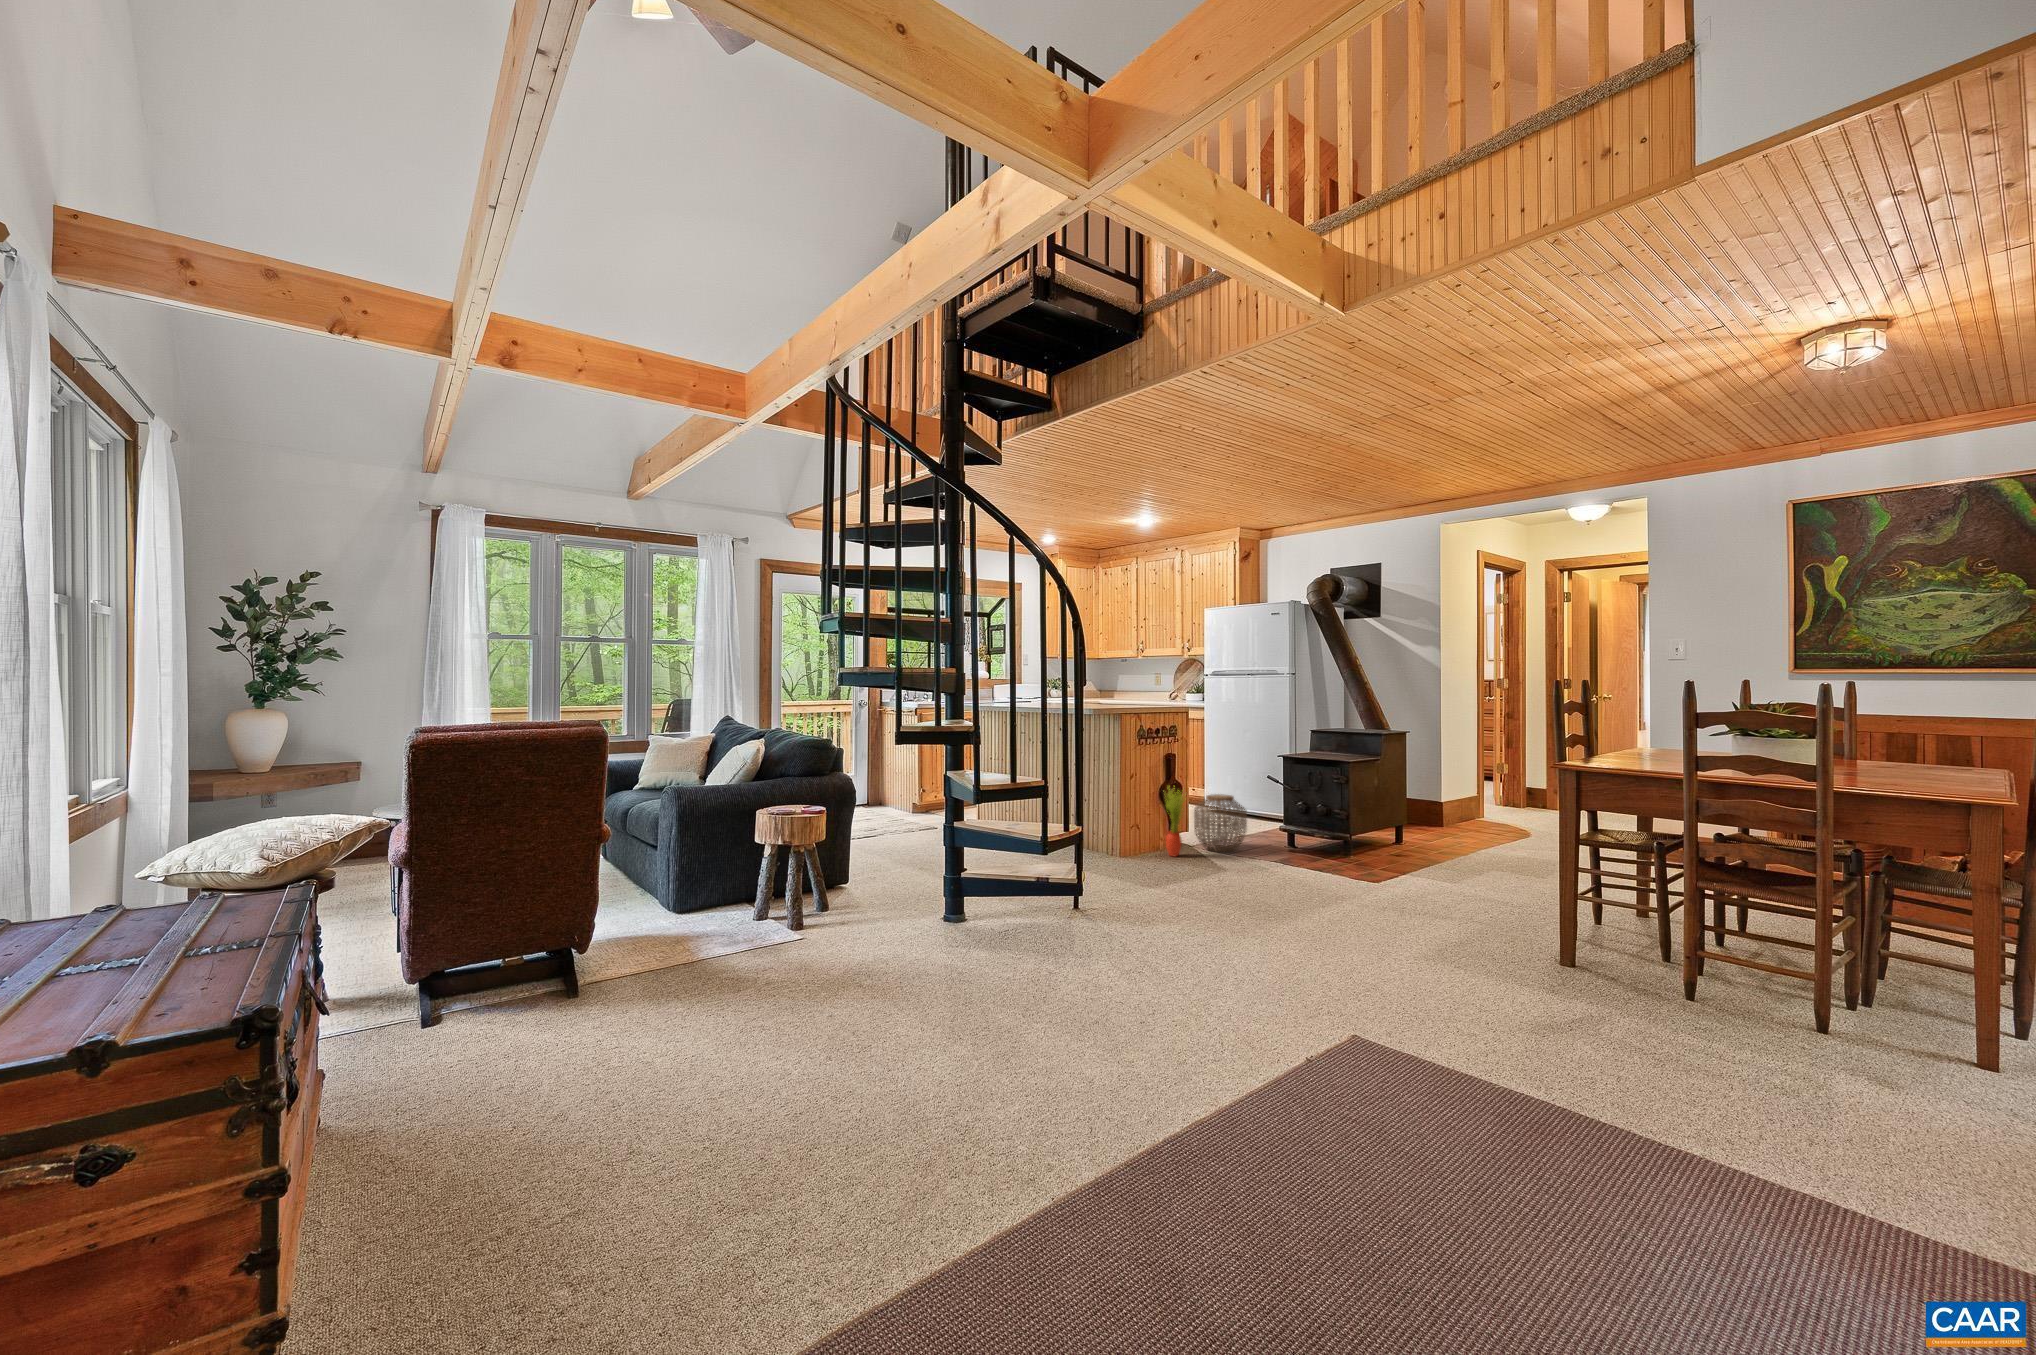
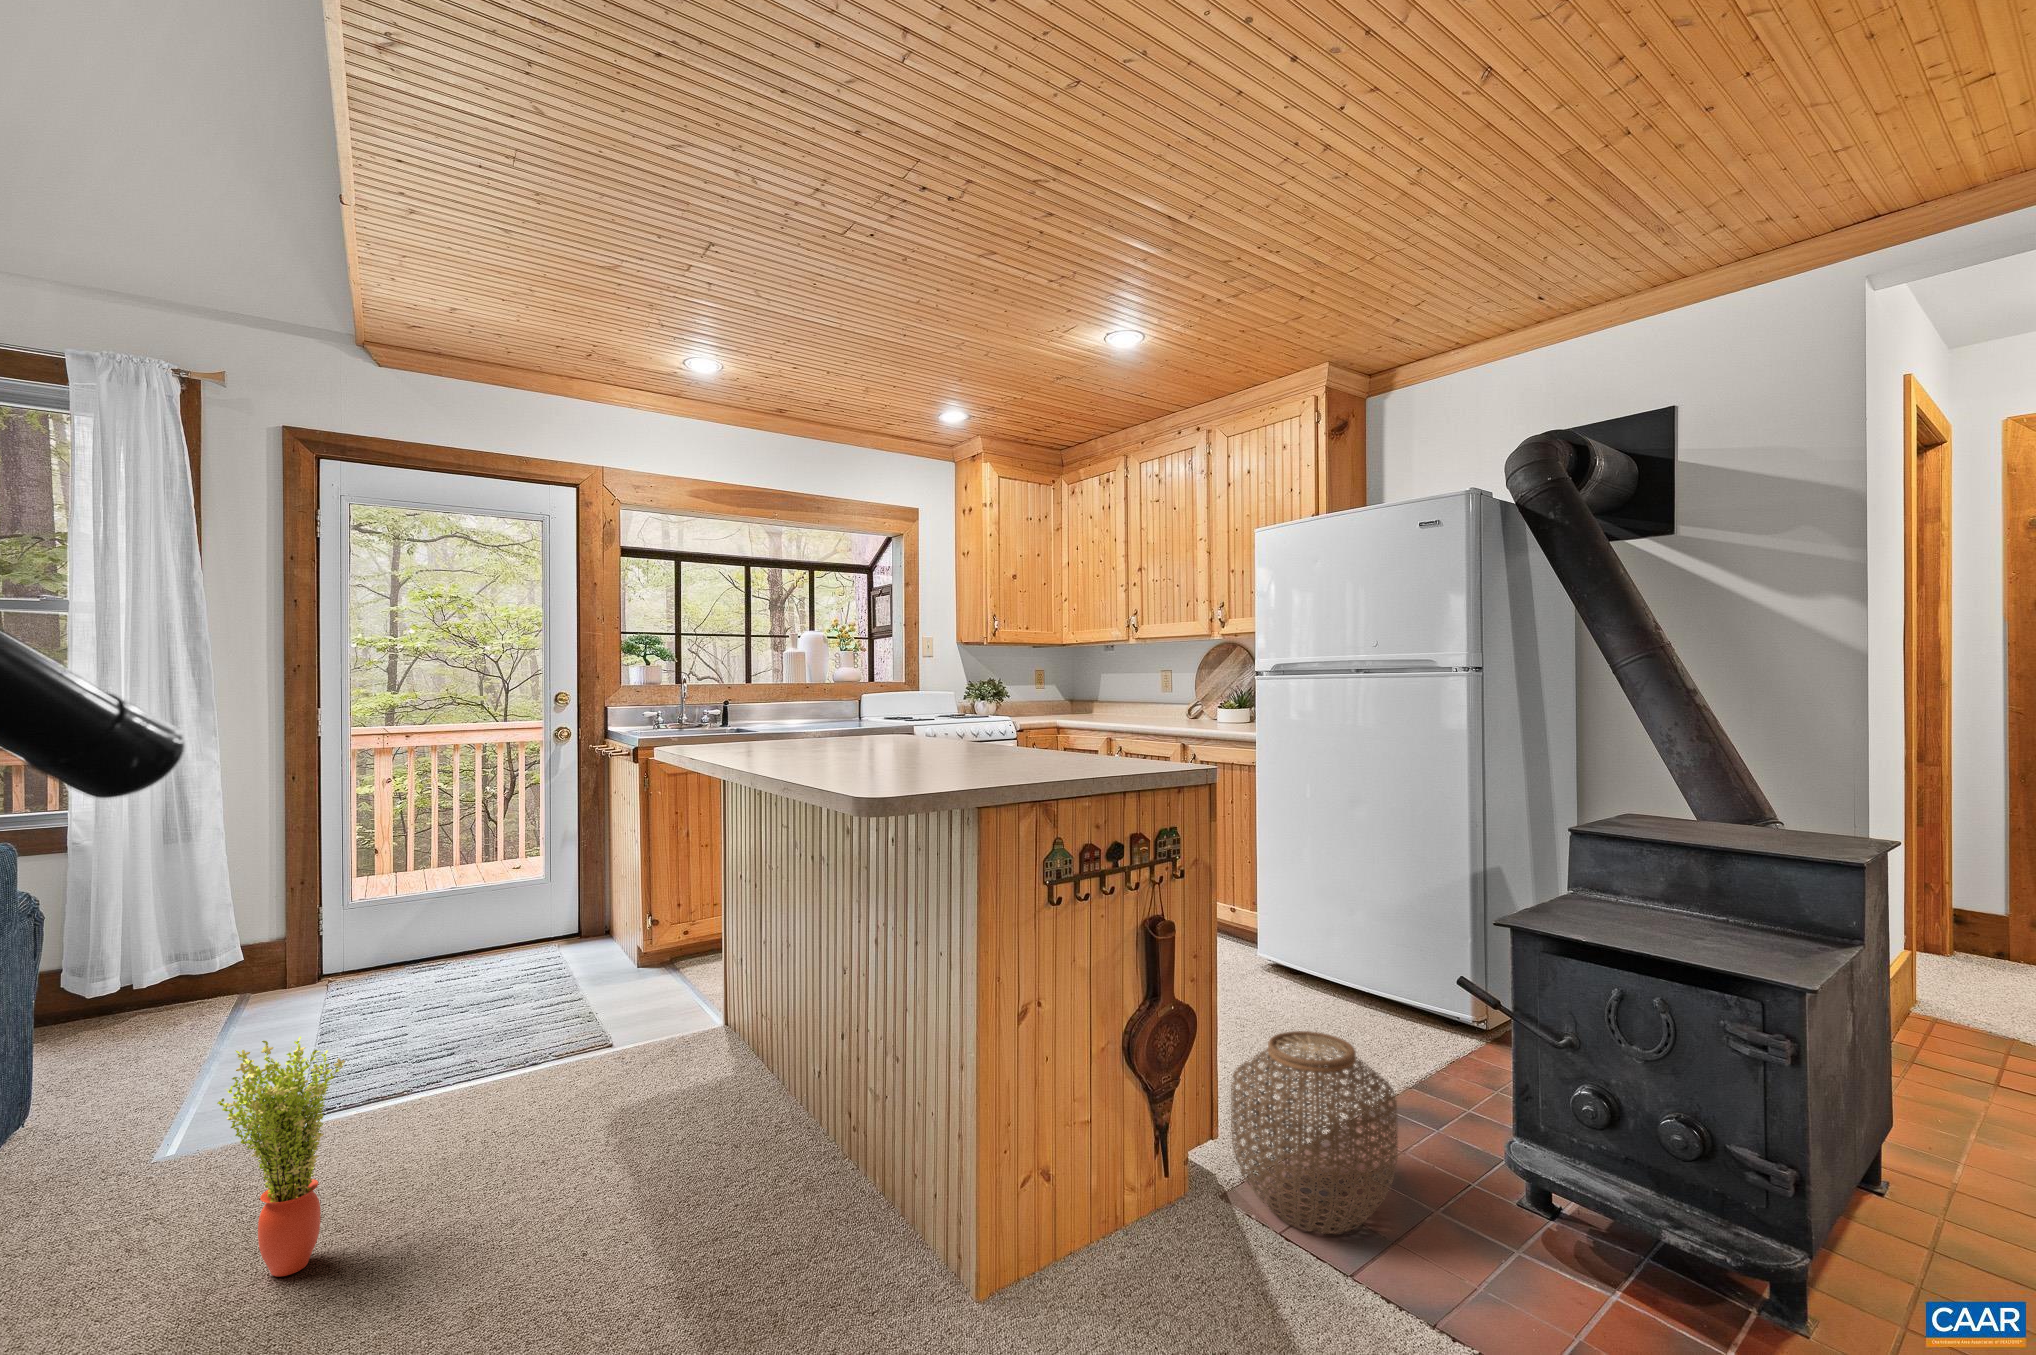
potted plant: present [1165,786,1186,856] -> present [217,1036,345,1276]

